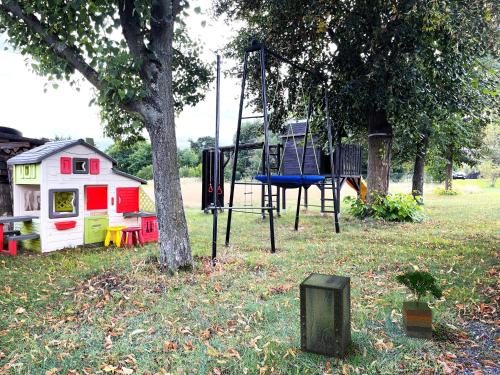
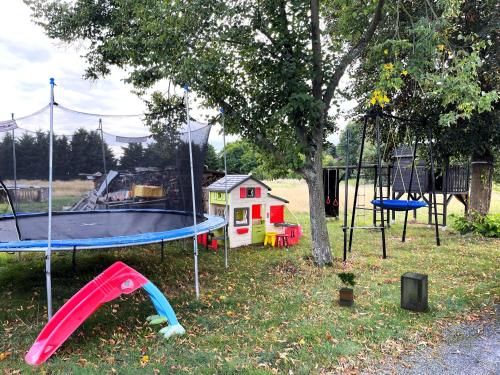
potted tree: present [396,271,443,339] -> present [338,272,357,306]

